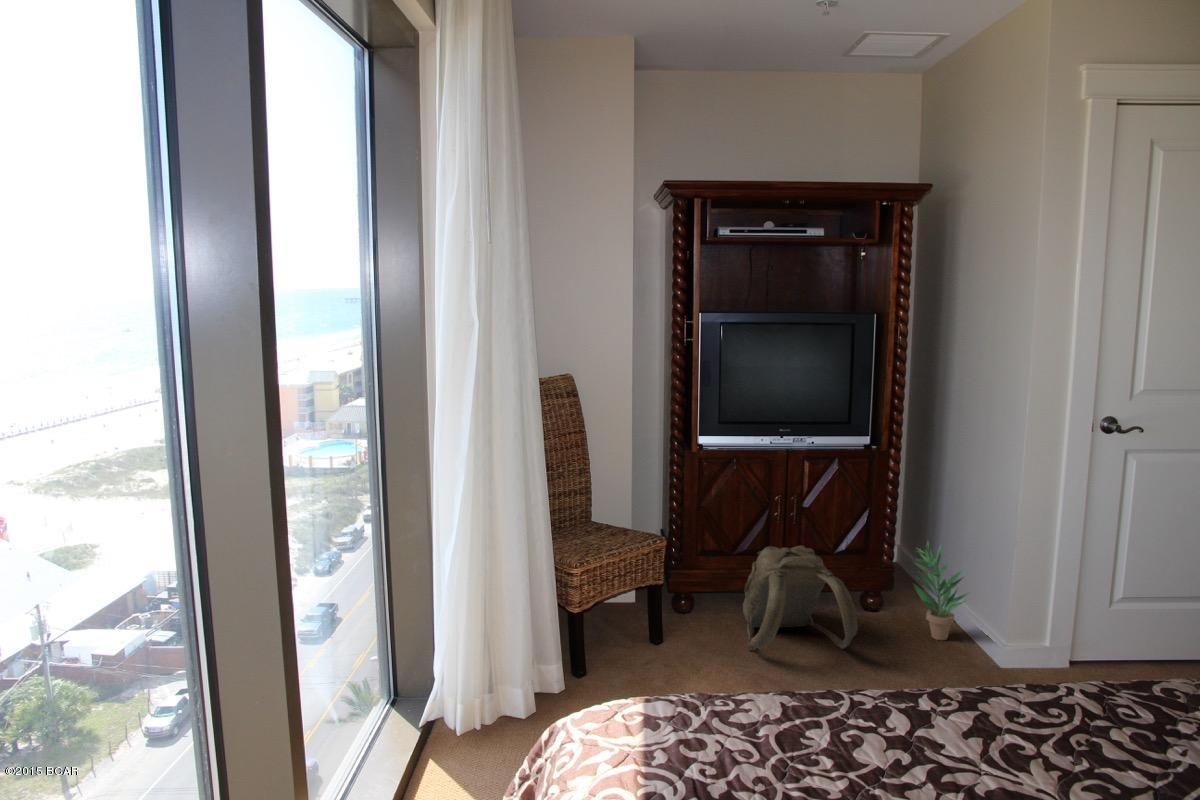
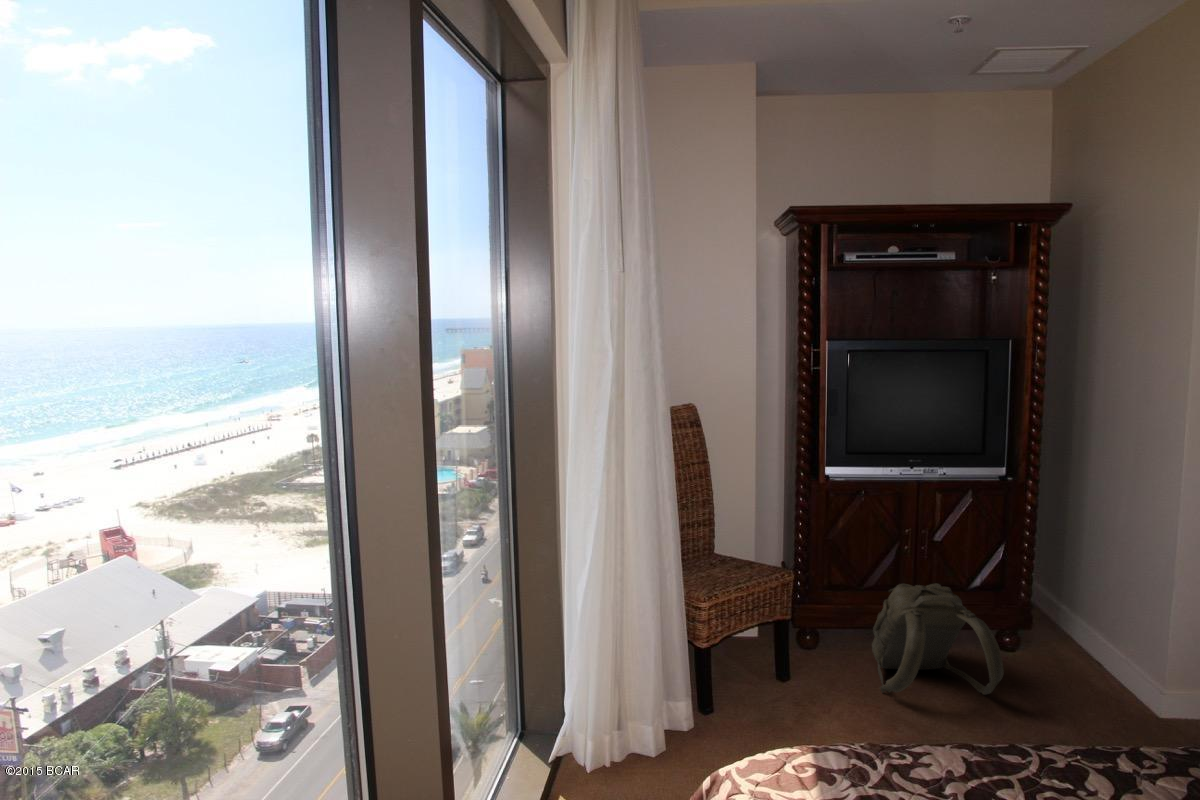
potted plant: present [914,543,968,640] -> none [1058,580,1126,689]

